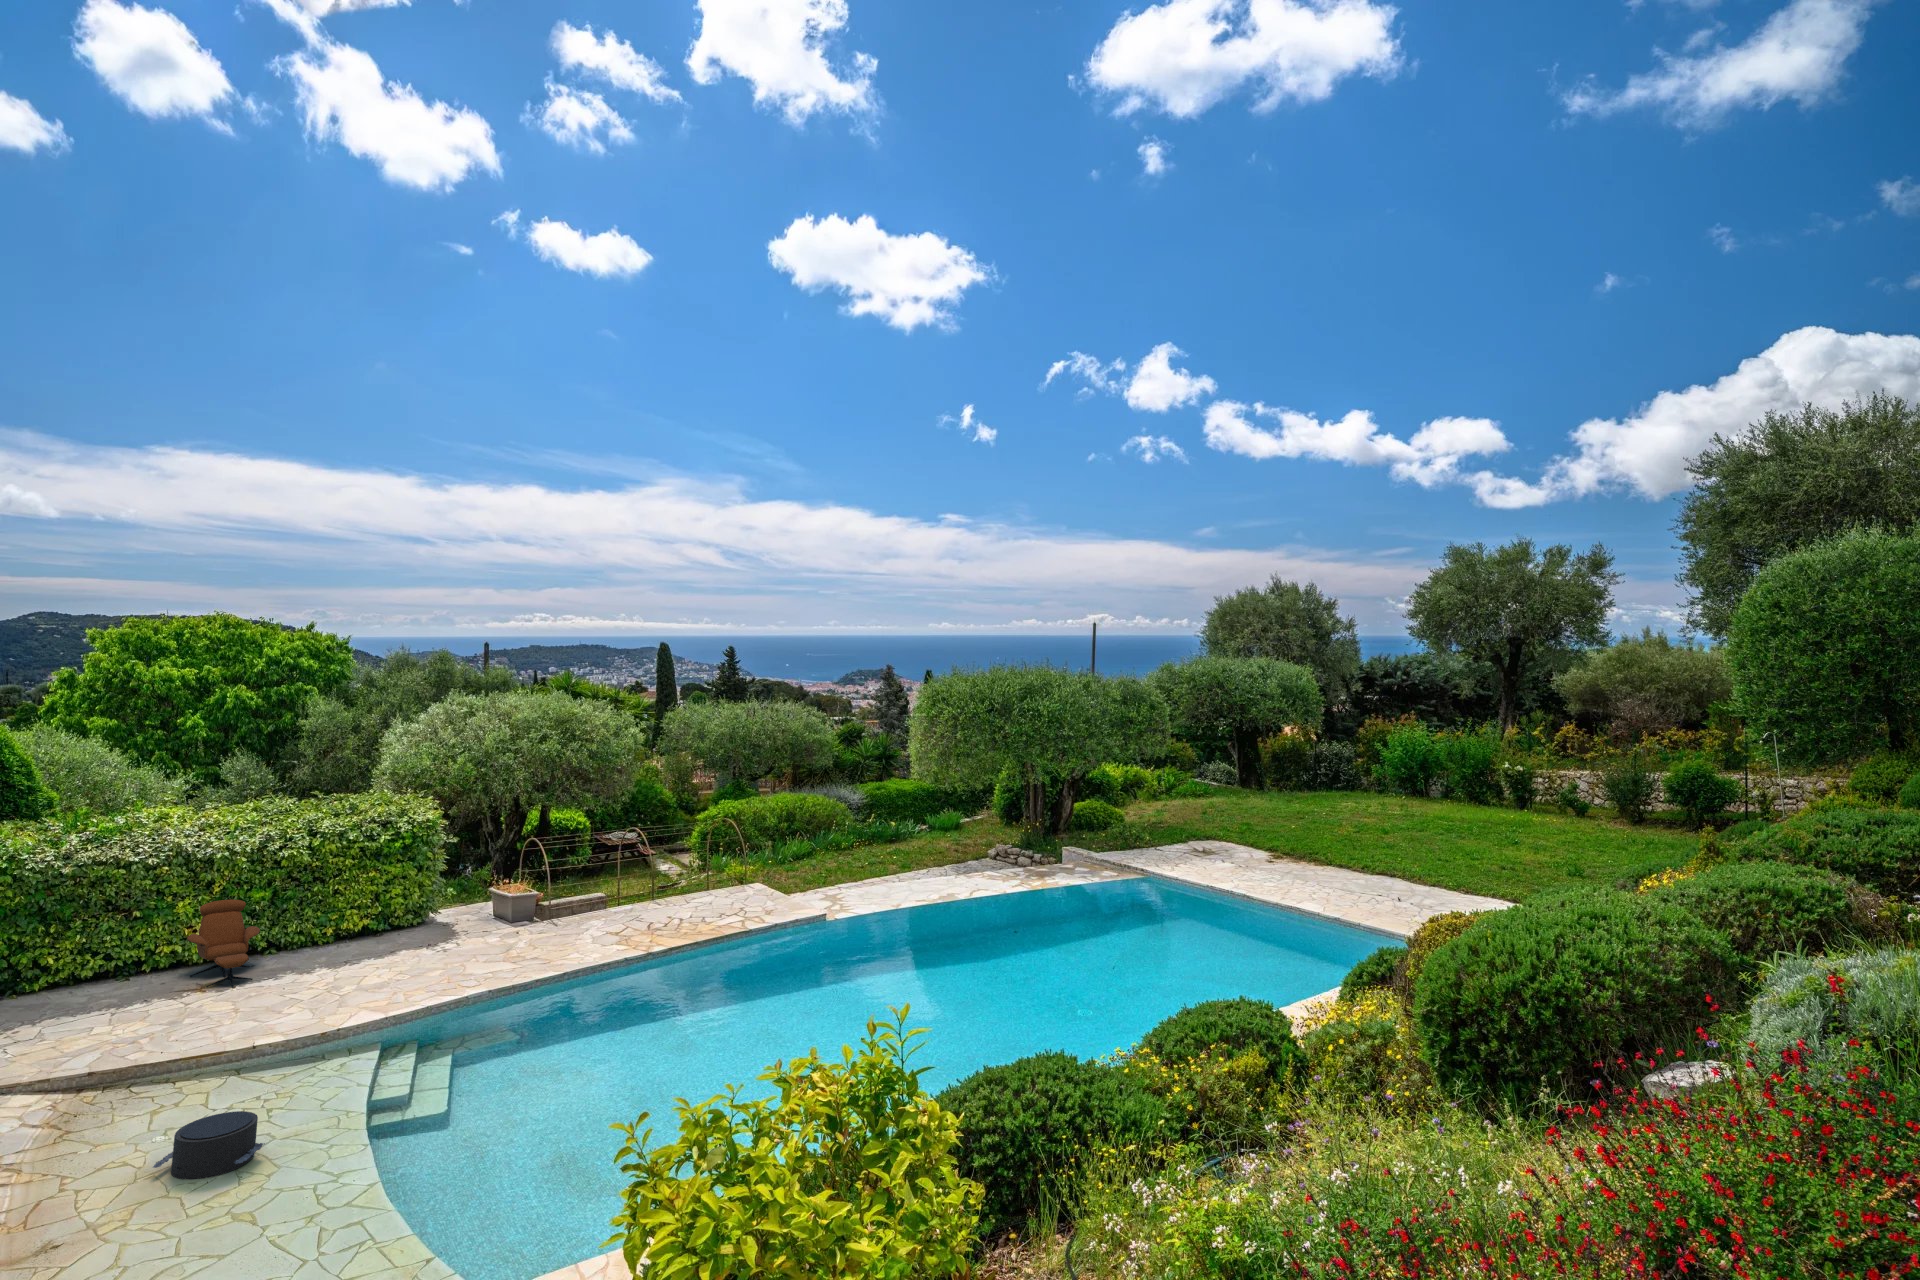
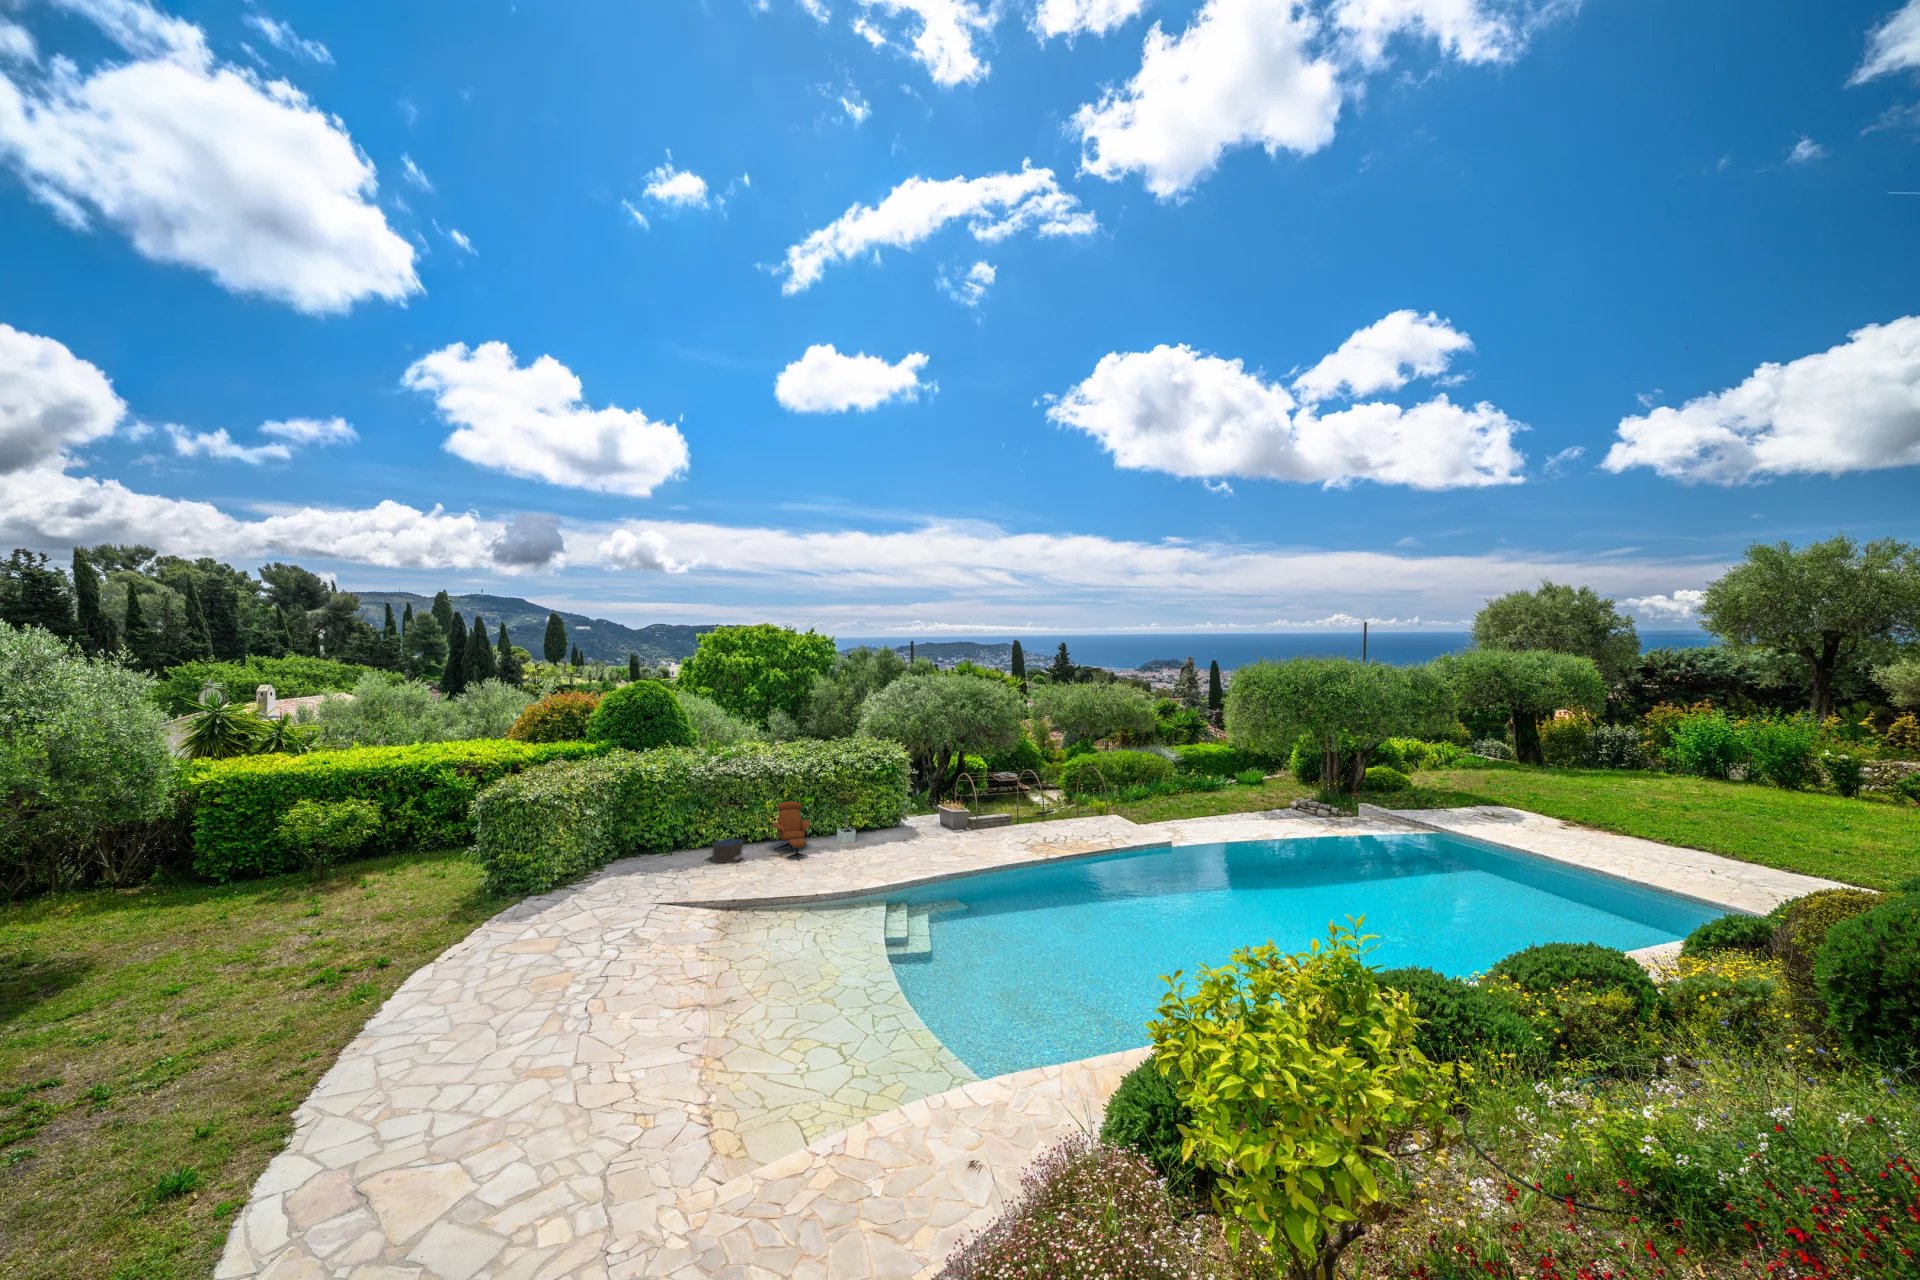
potted tree: none [309,877,350,956] -> present [835,791,857,844]
pouf: present [153,1111,265,1180] -> present [708,839,743,863]

